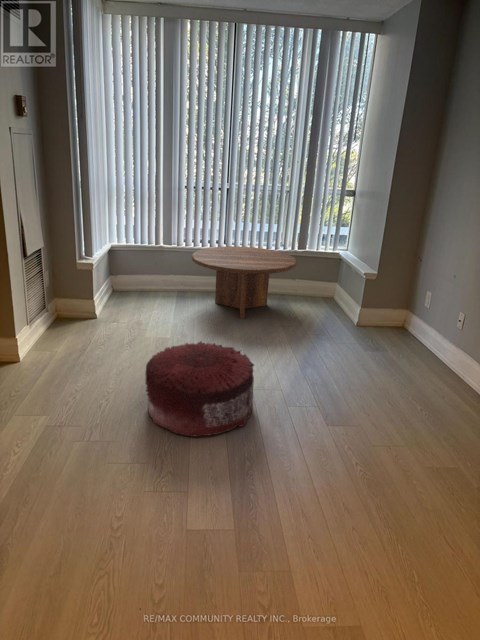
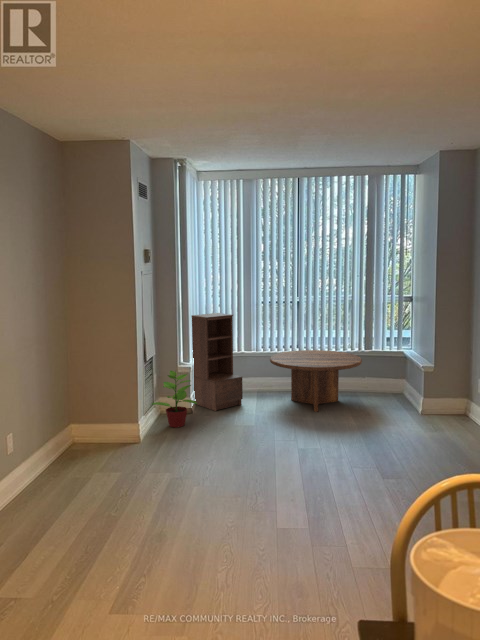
bookshelf: none [95,197,159,316] -> present [191,313,243,411]
potted plant: none [39,268,99,338] -> present [152,371,197,427]
pouf: present [145,341,254,437] -> none [240,420,326,490]

